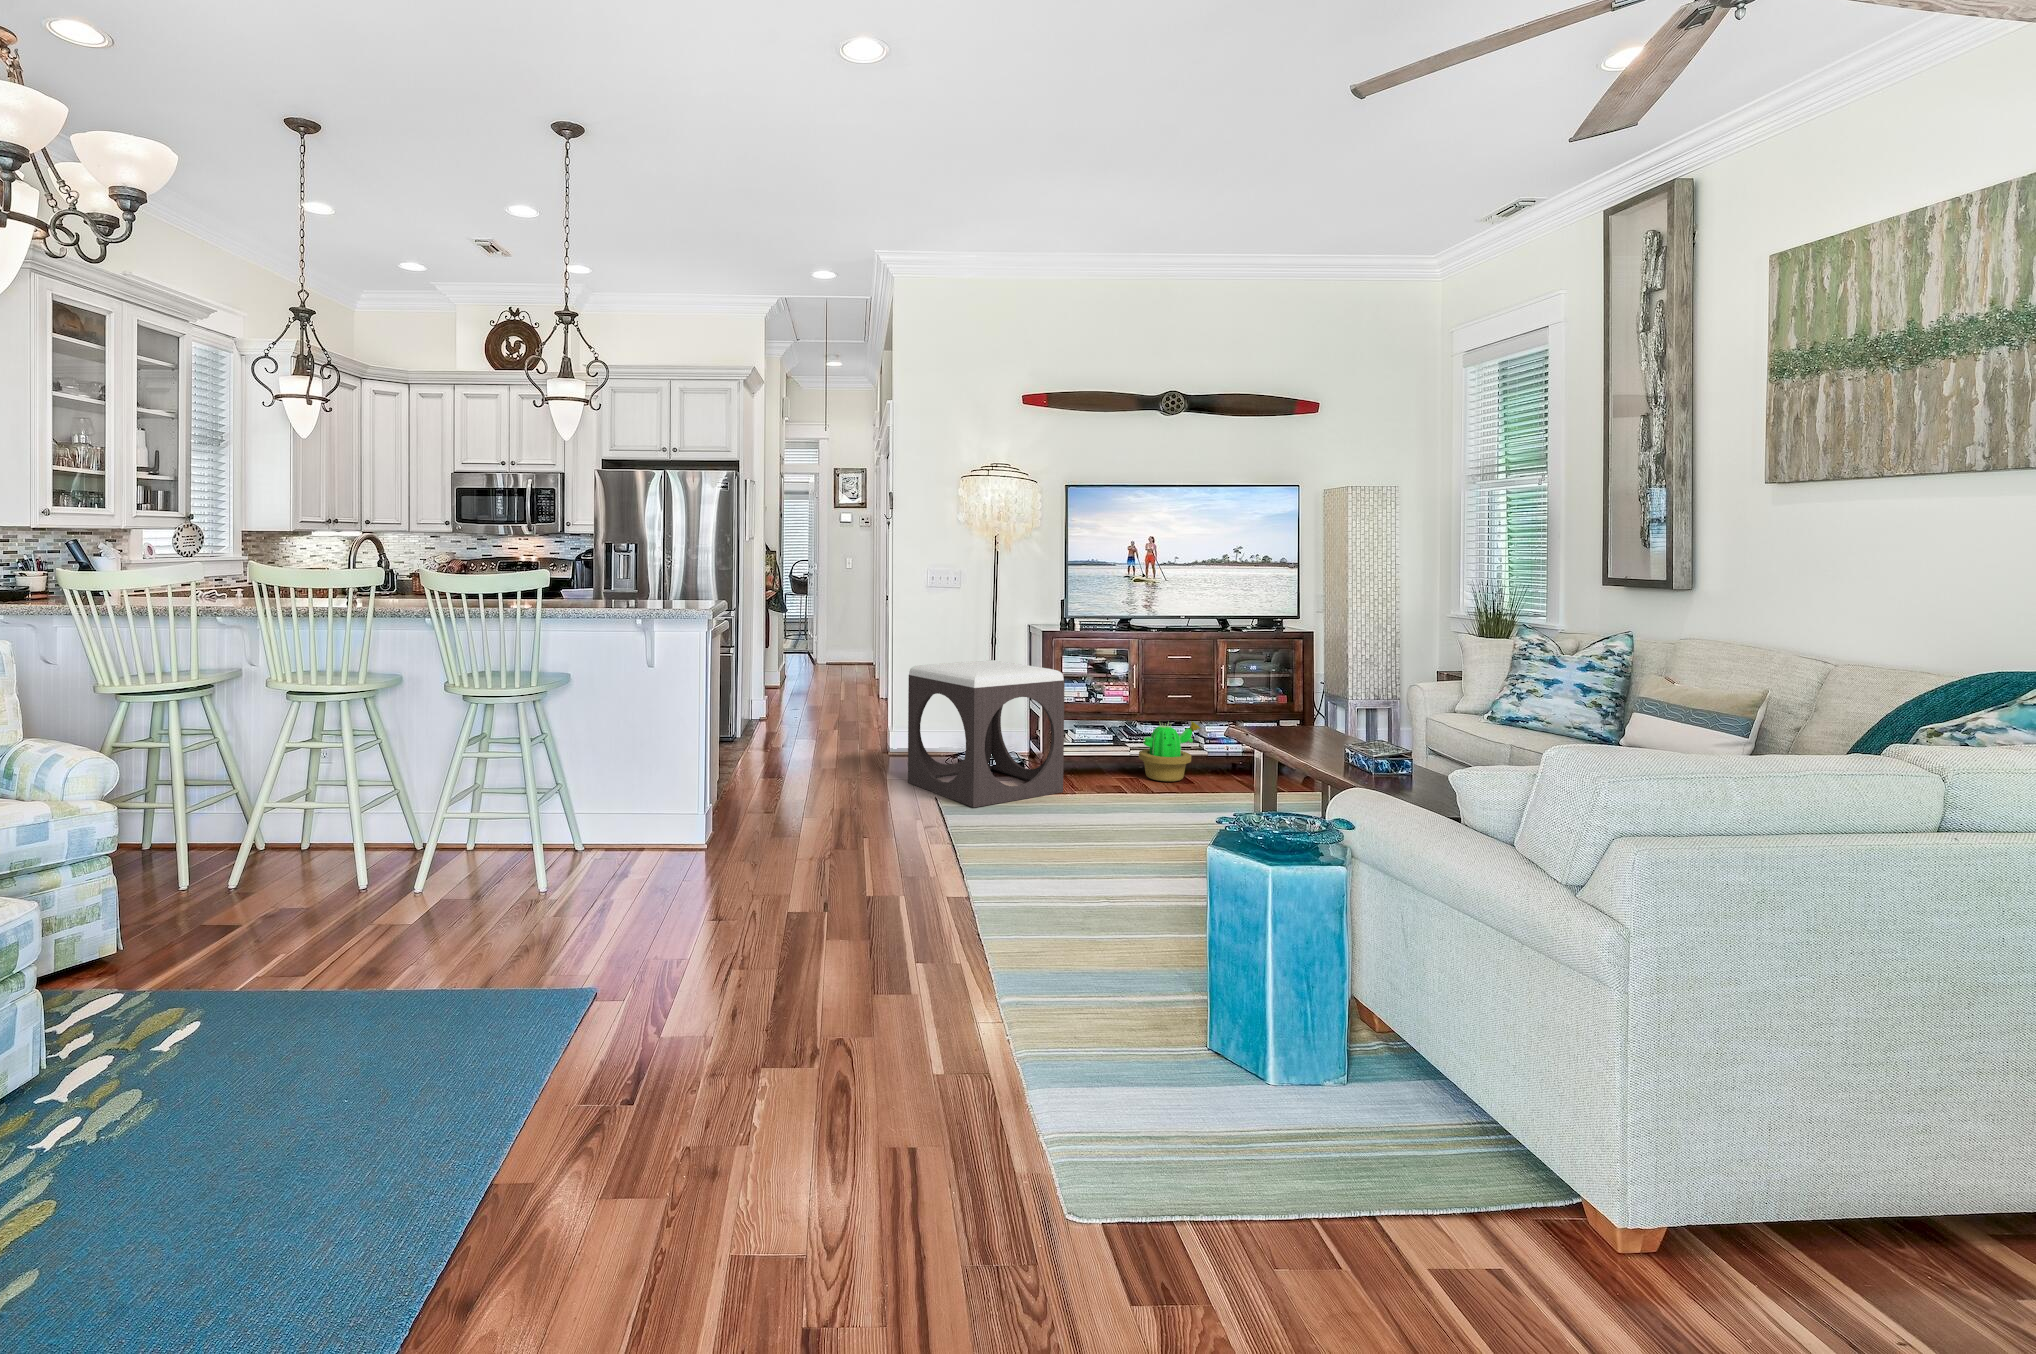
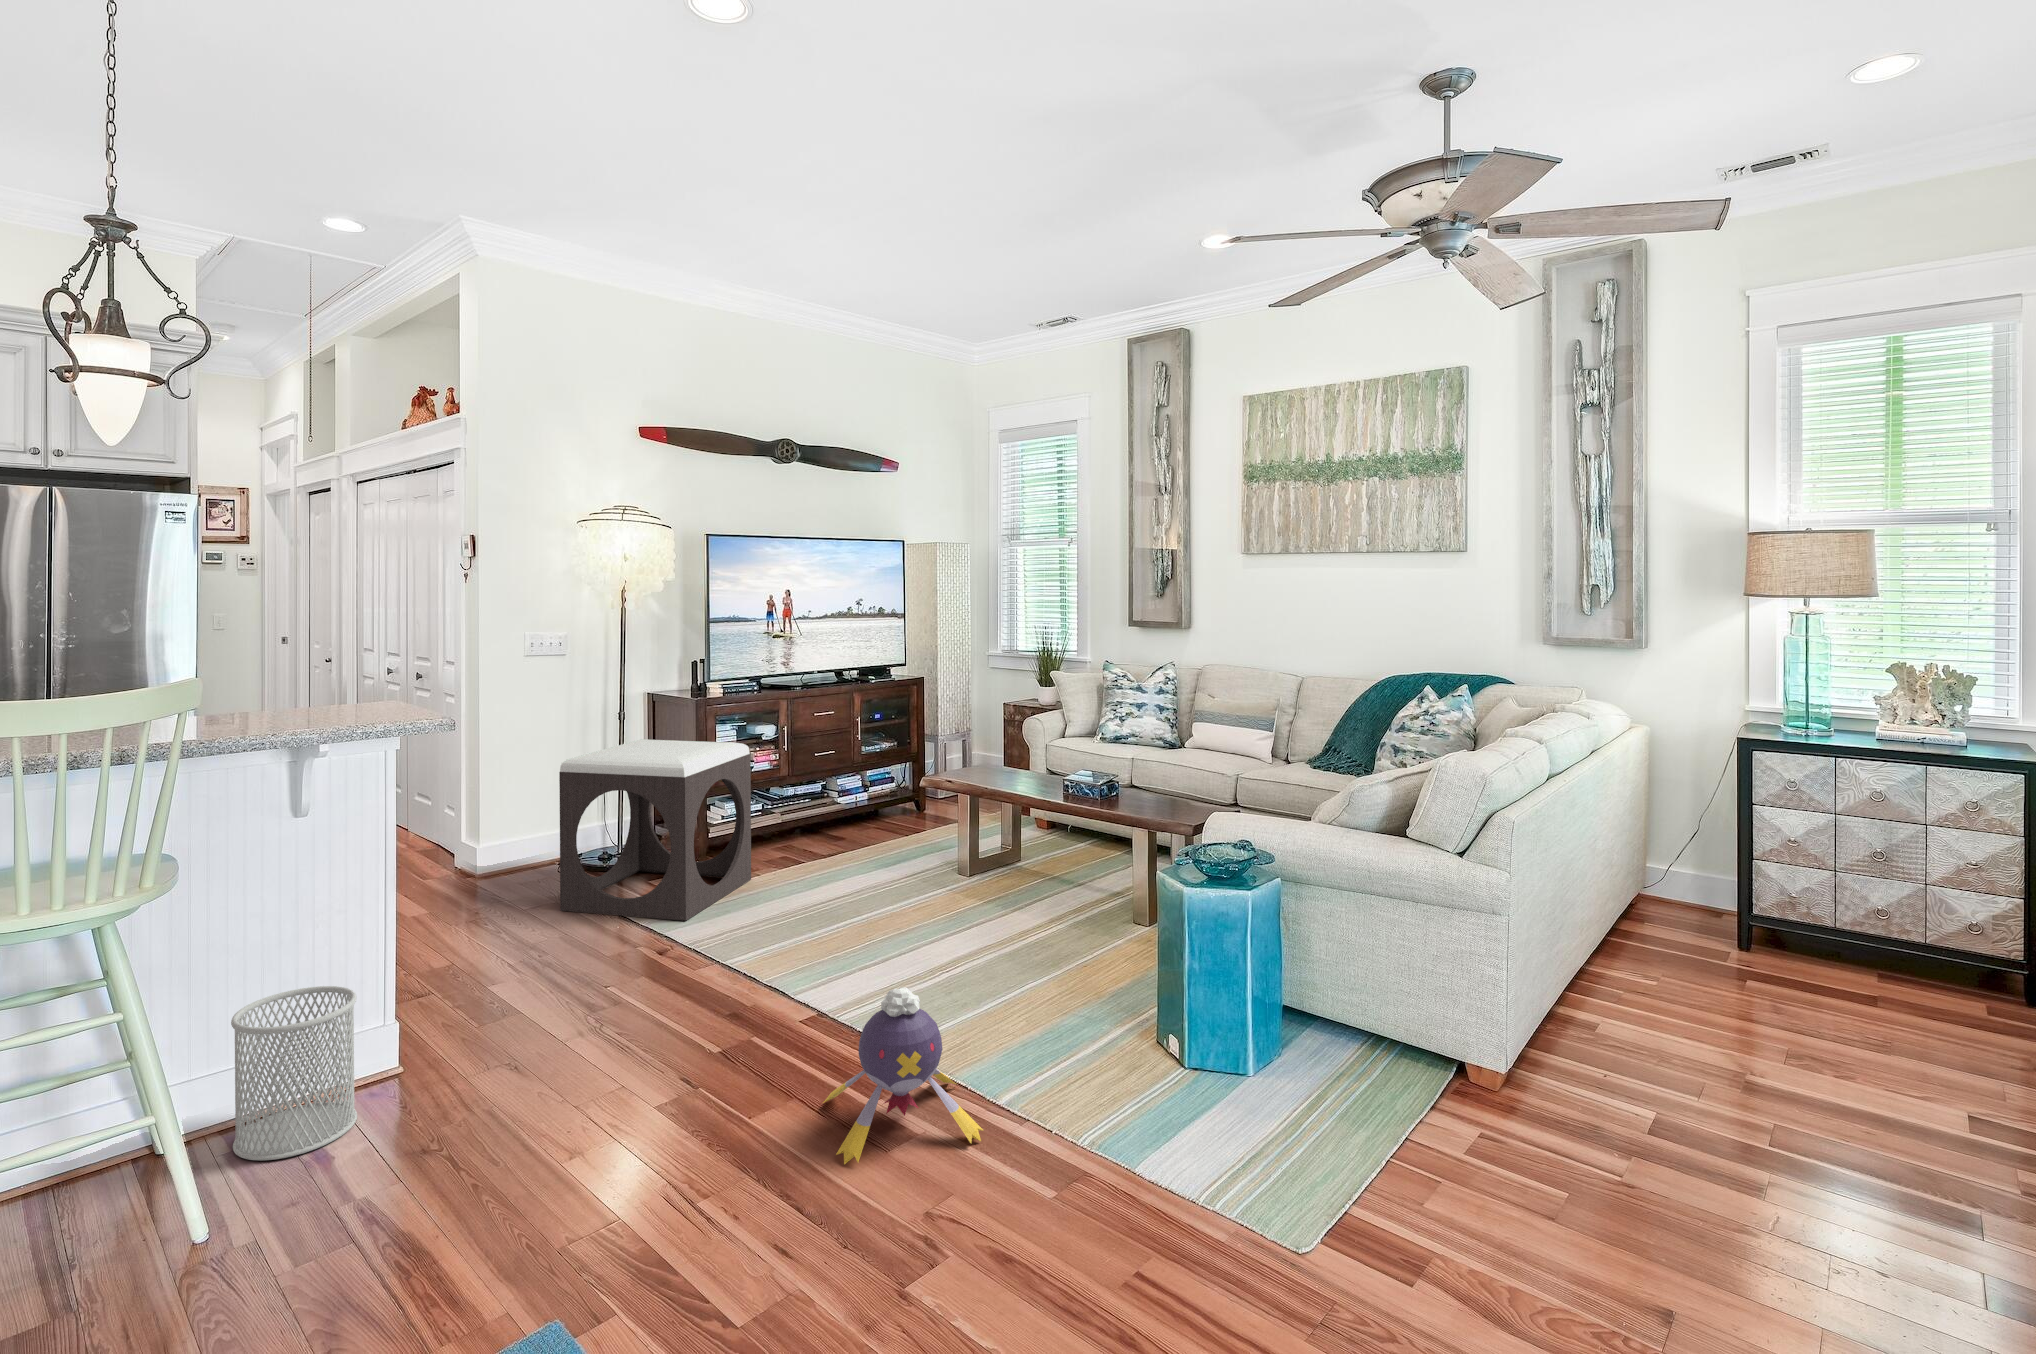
decorative plant: present [1139,721,1201,781] -> none [797,778,855,846]
wastebasket: none [596,772,663,868] -> present [231,986,357,1160]
plush toy: none [835,861,987,1013] -> present [823,987,983,1164]

